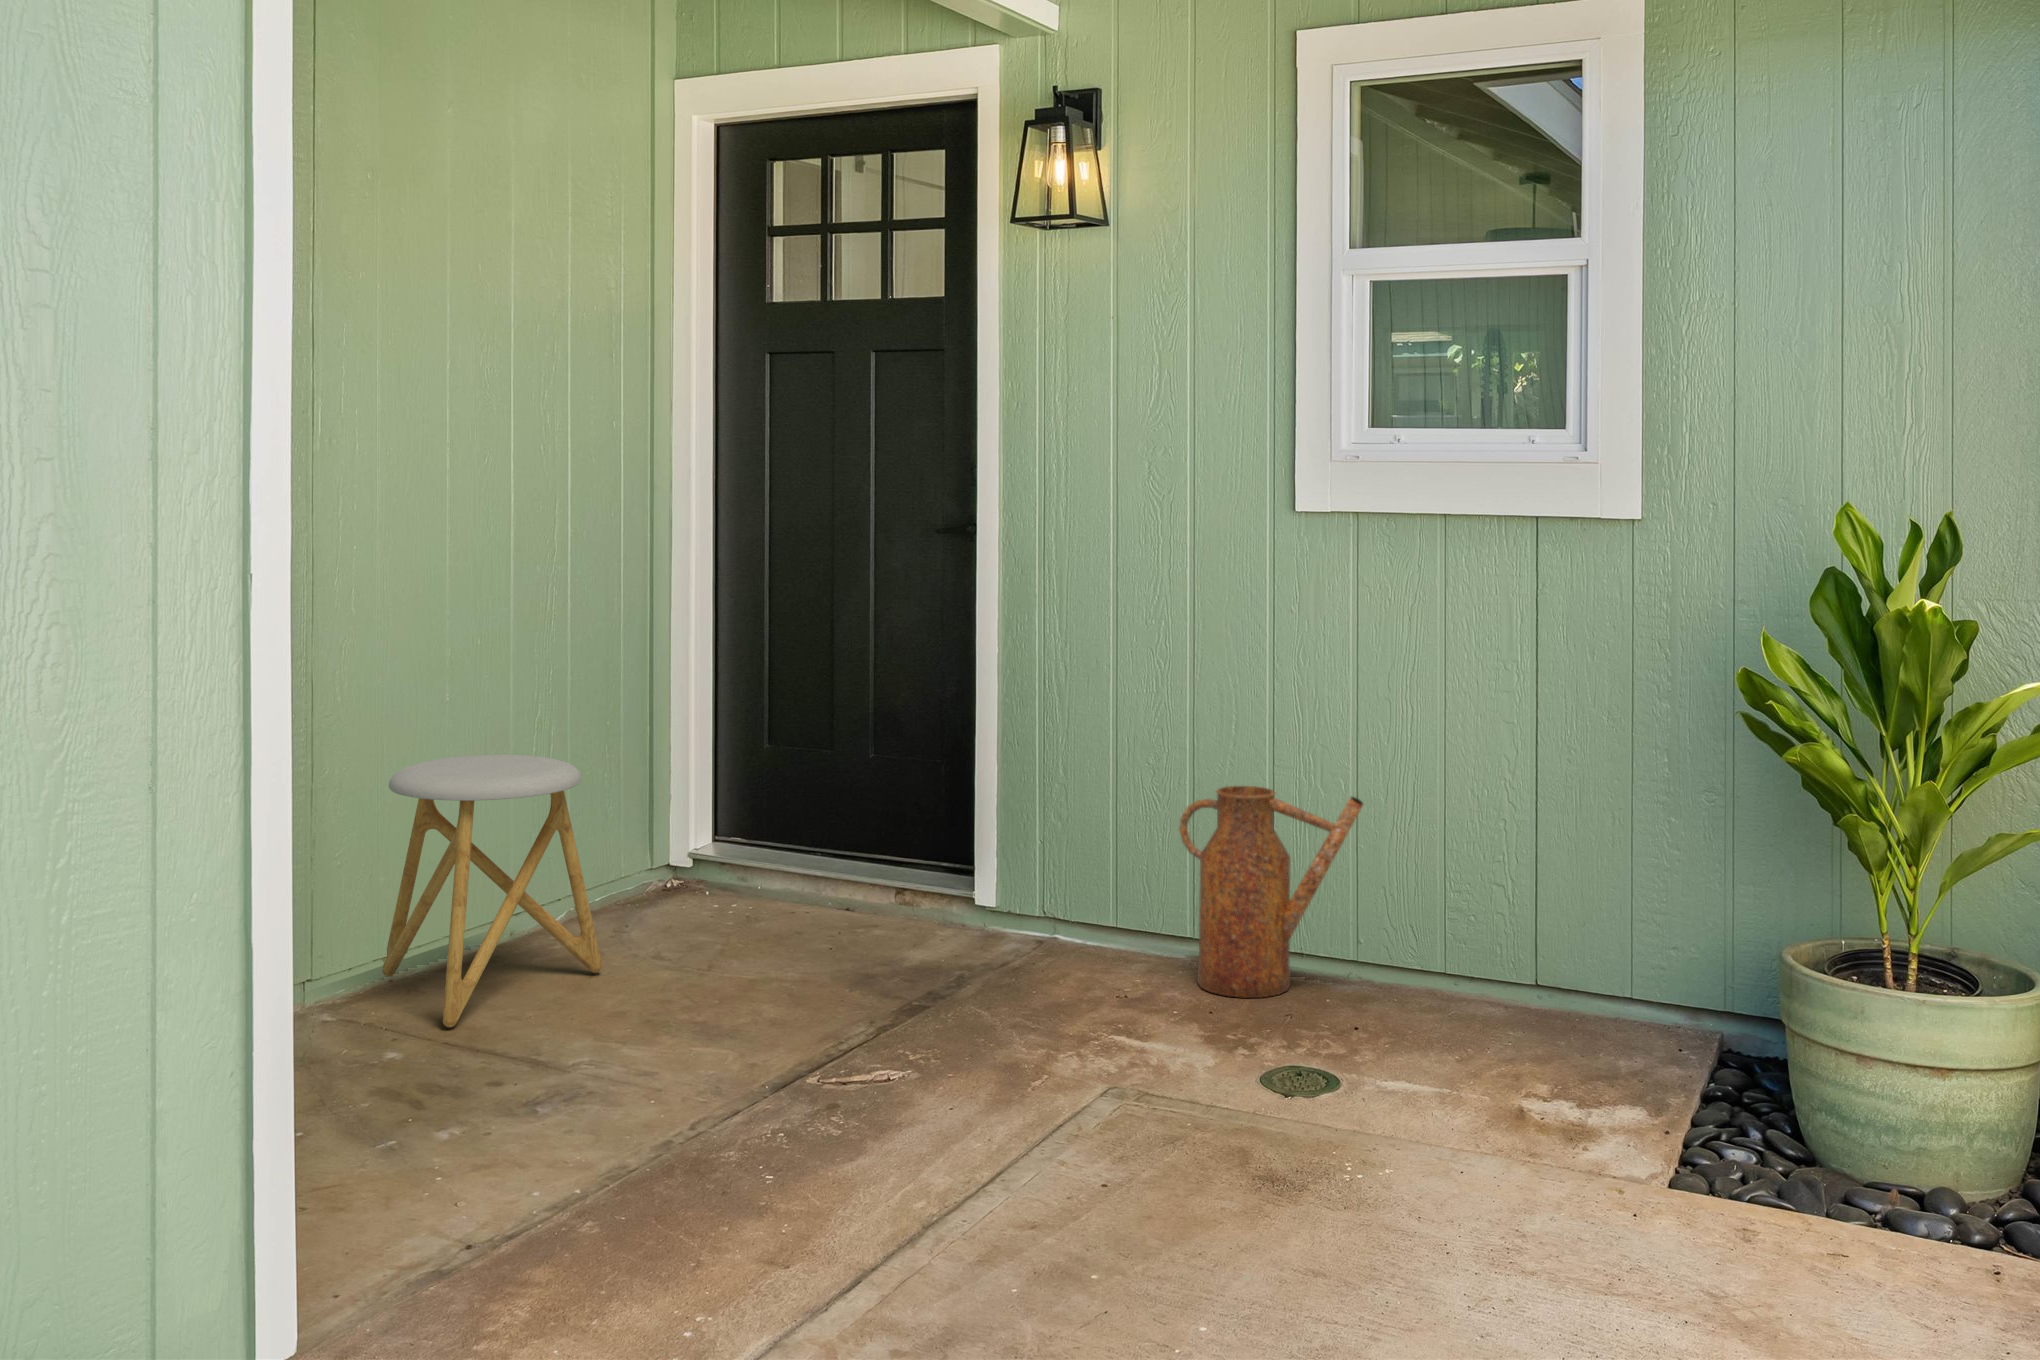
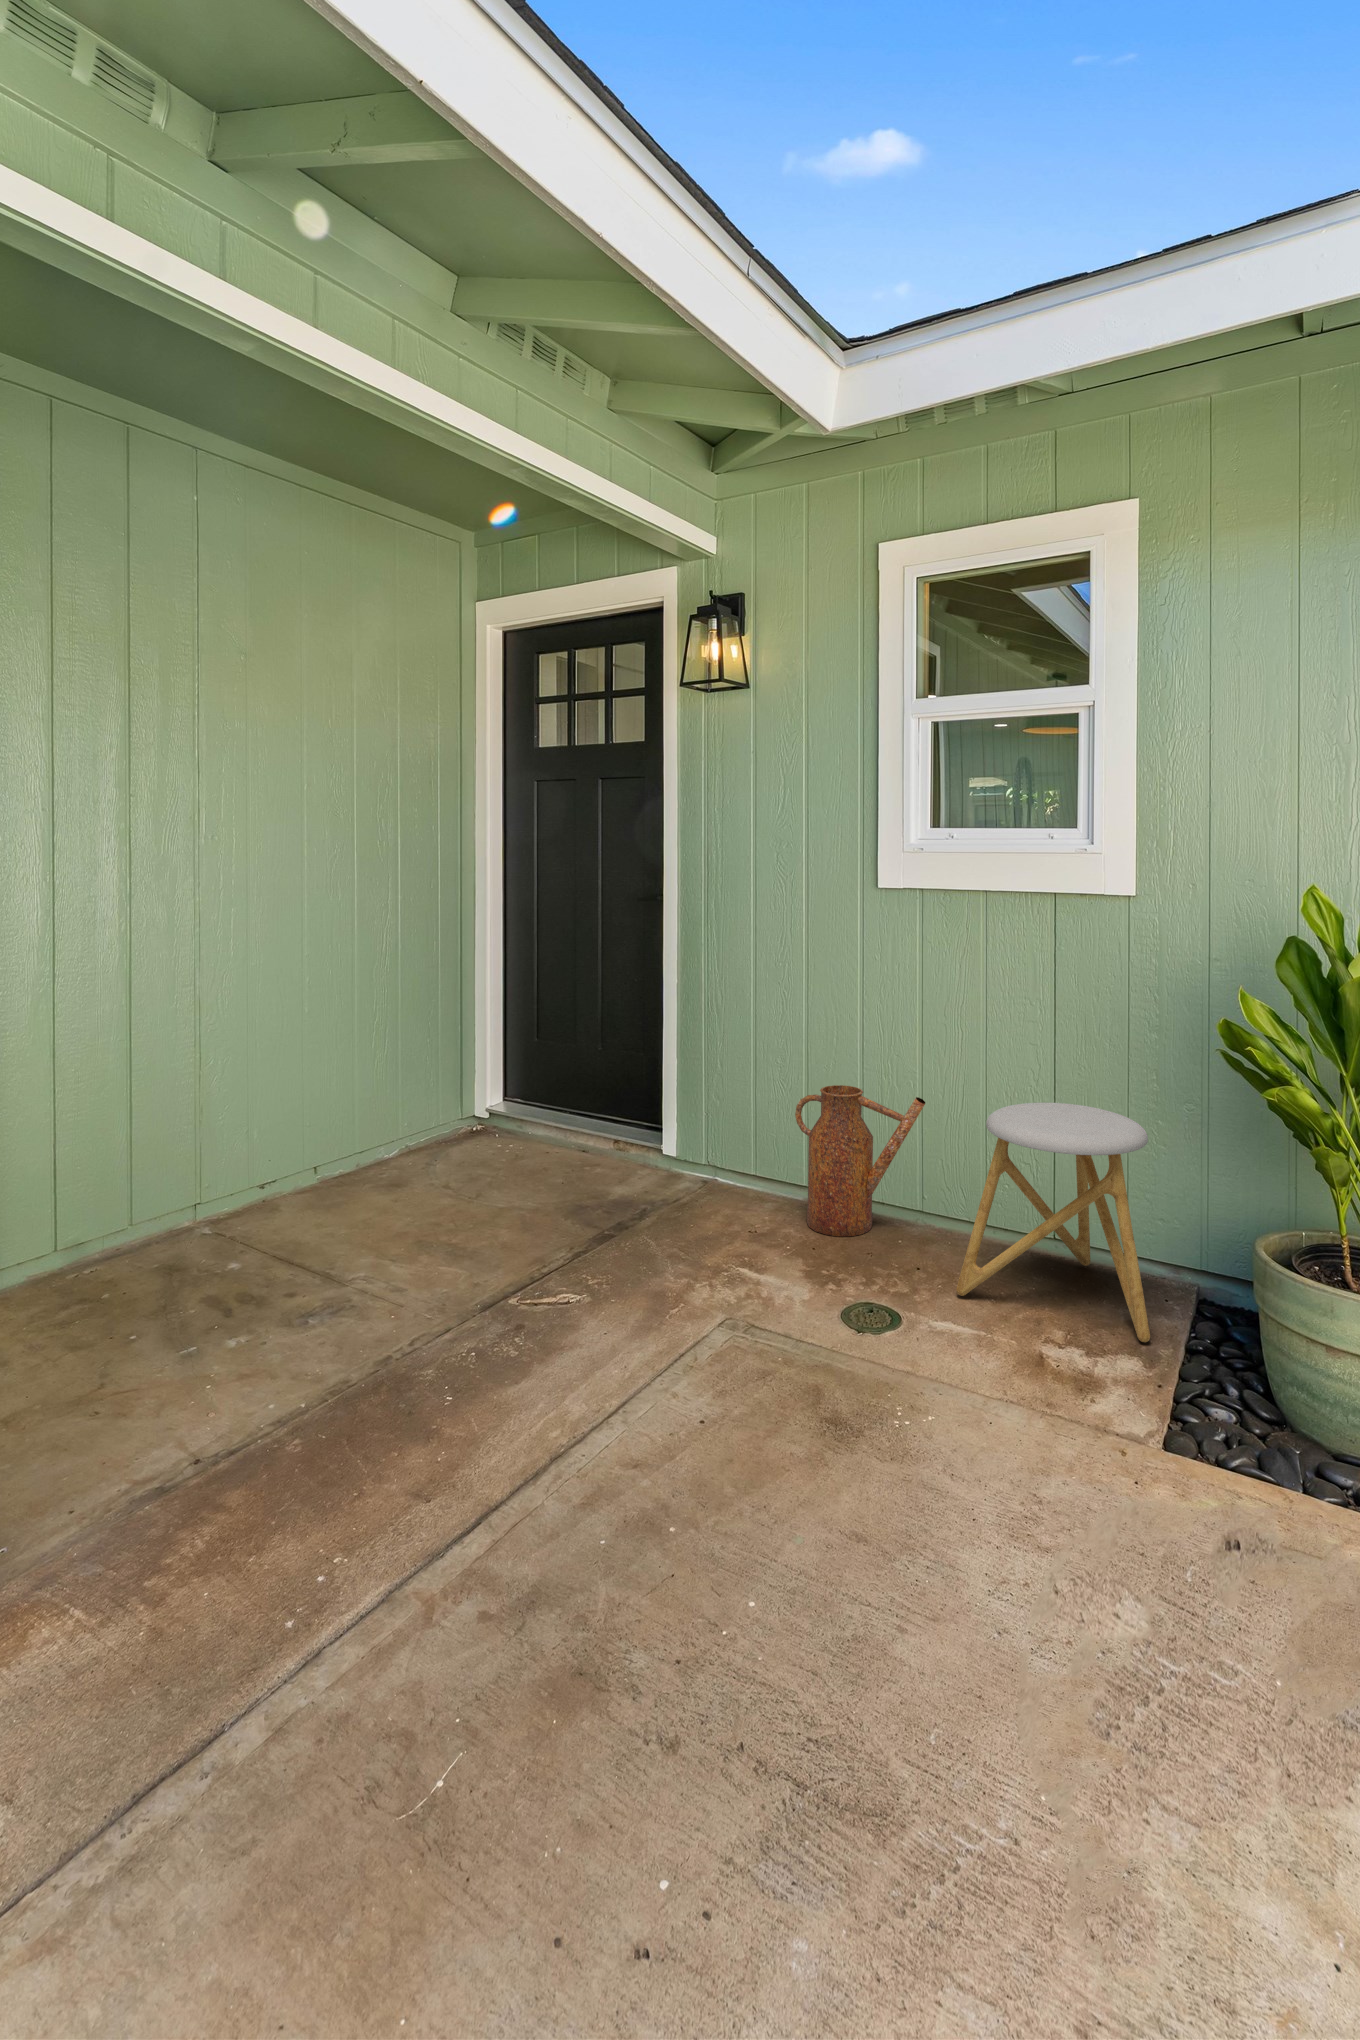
stool: present [382,755,602,1027] -> present [956,1102,1150,1342]

